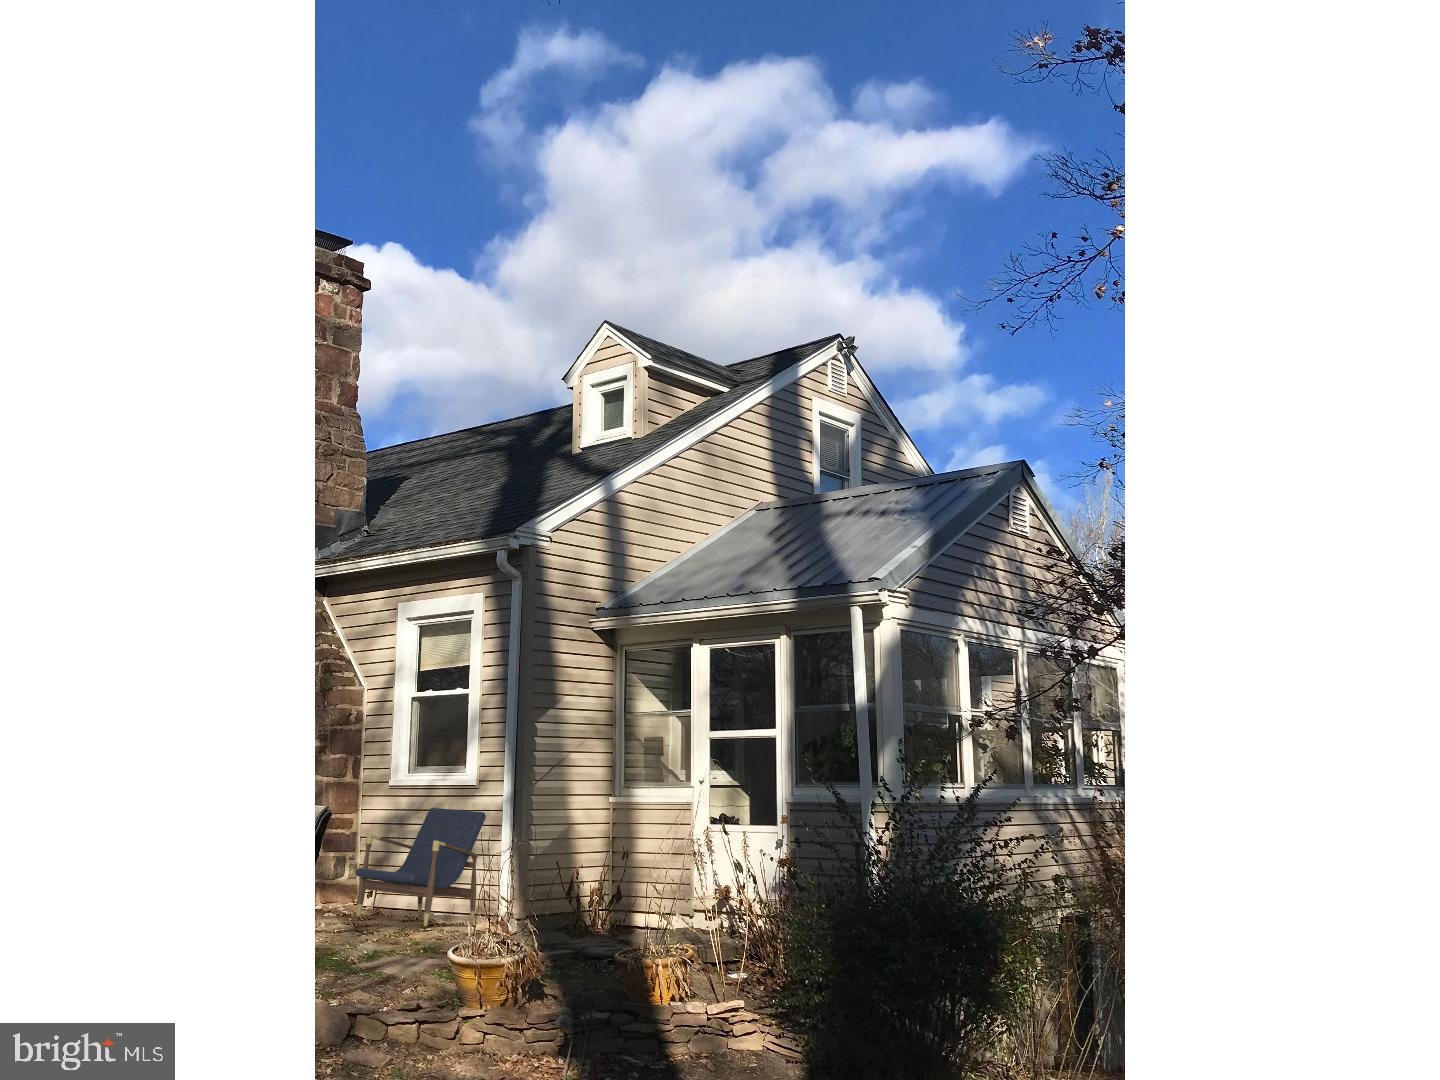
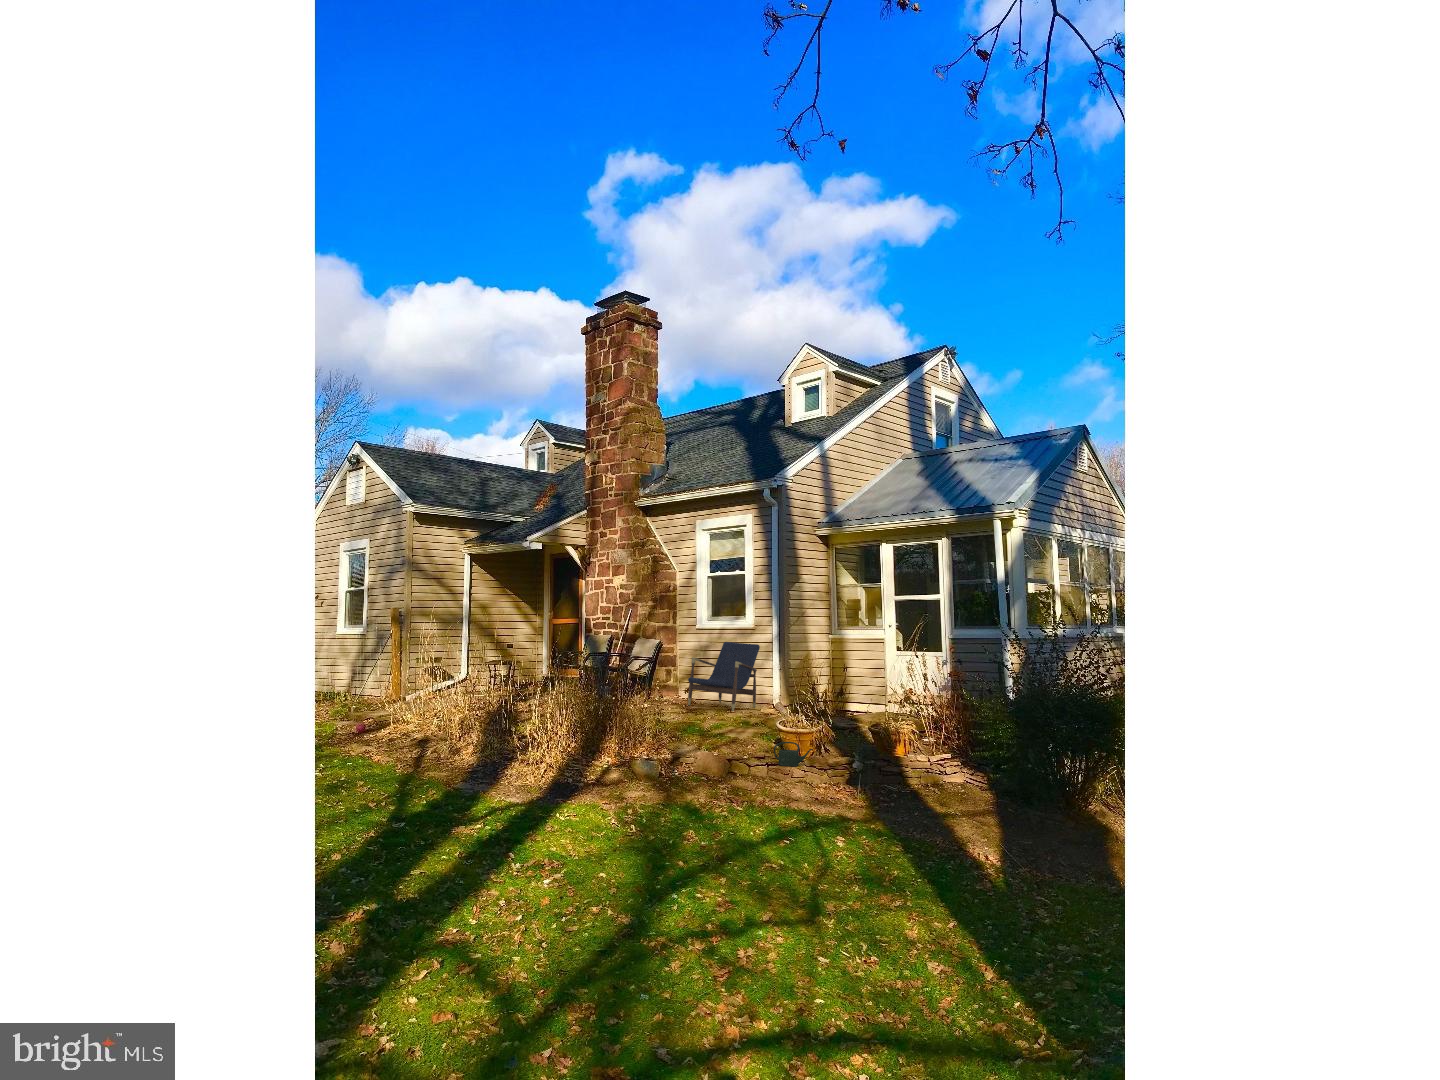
watering can: none [411,979,480,1023] -> present [774,742,813,766]

